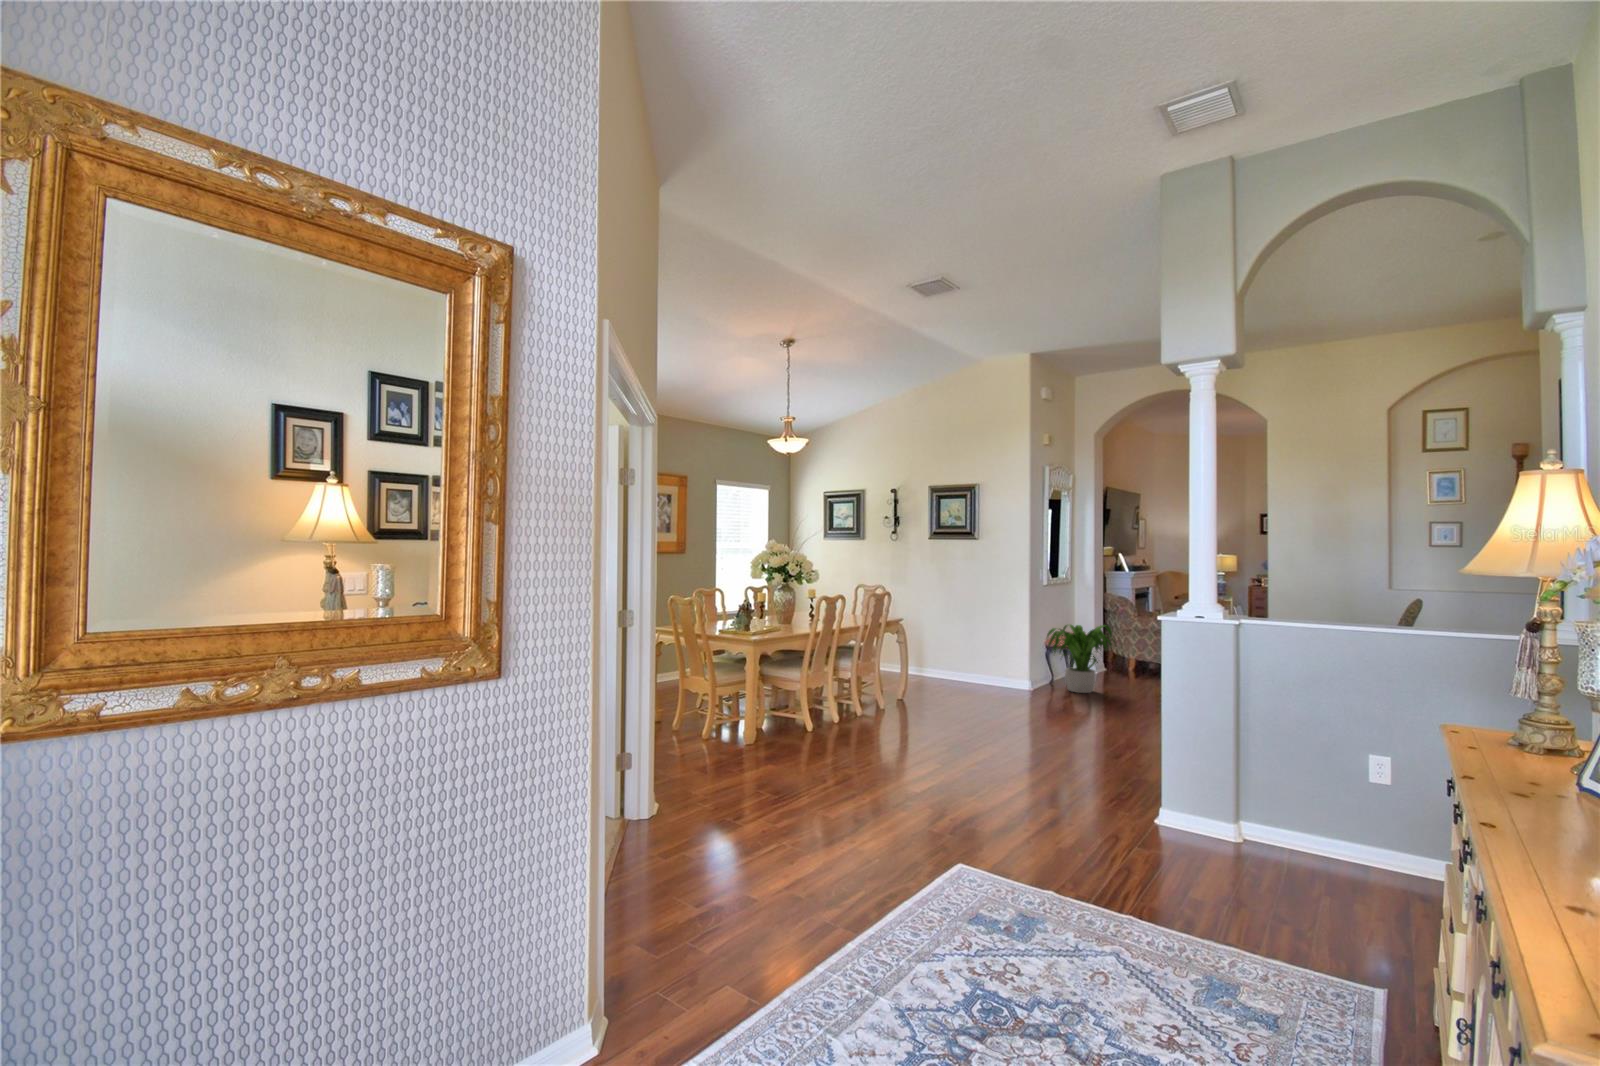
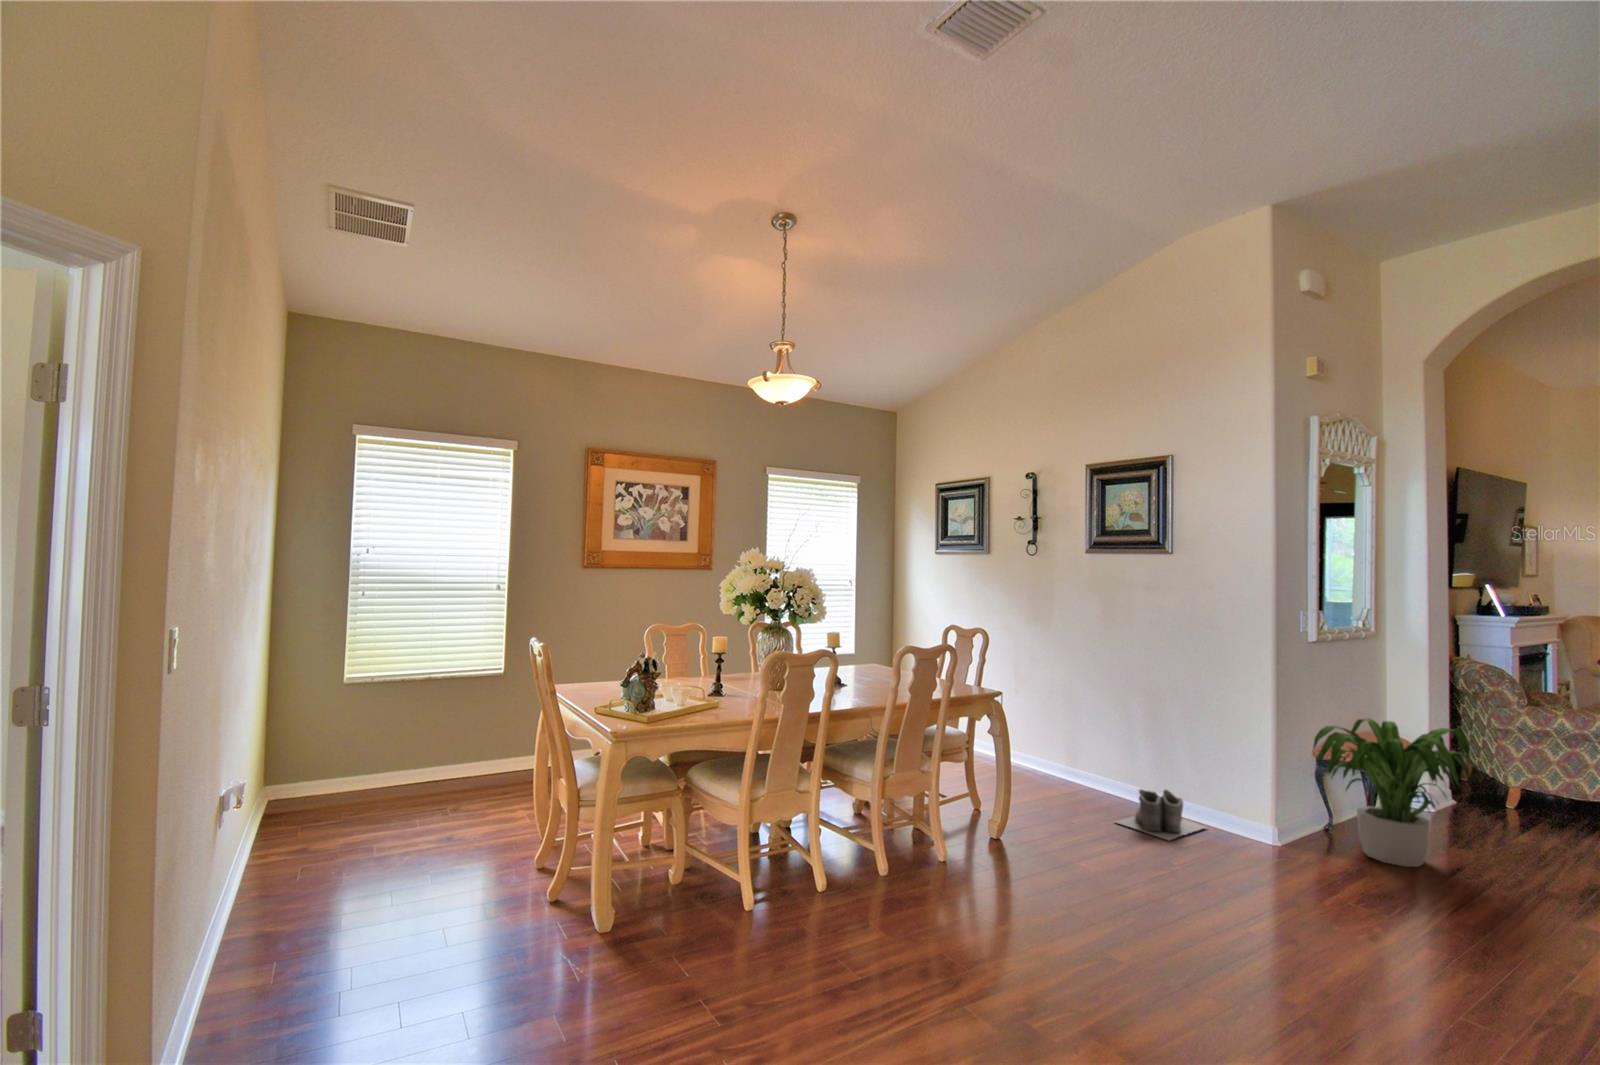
boots: none [951,669,997,694] -> present [1116,789,1205,841]

